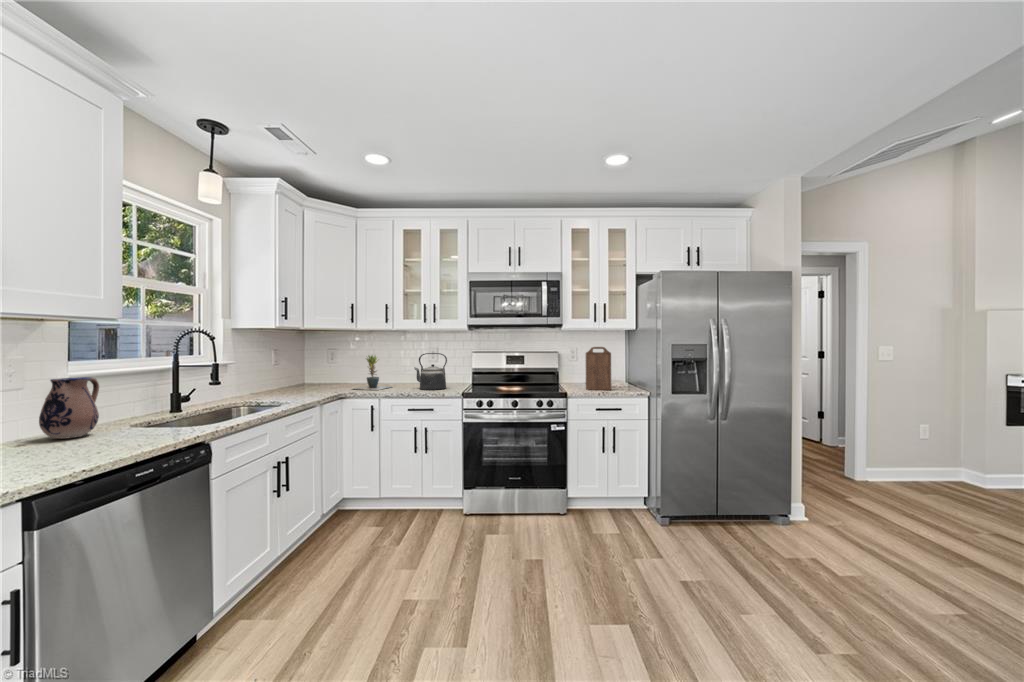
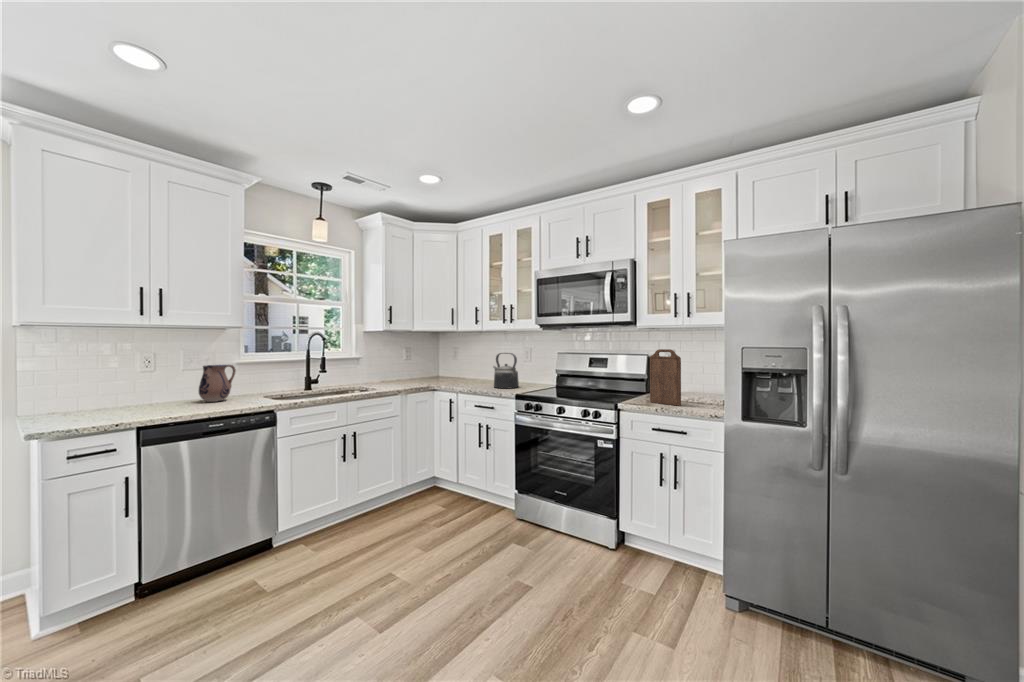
potted plant: present [354,355,389,390] -> none [448,353,483,385]

